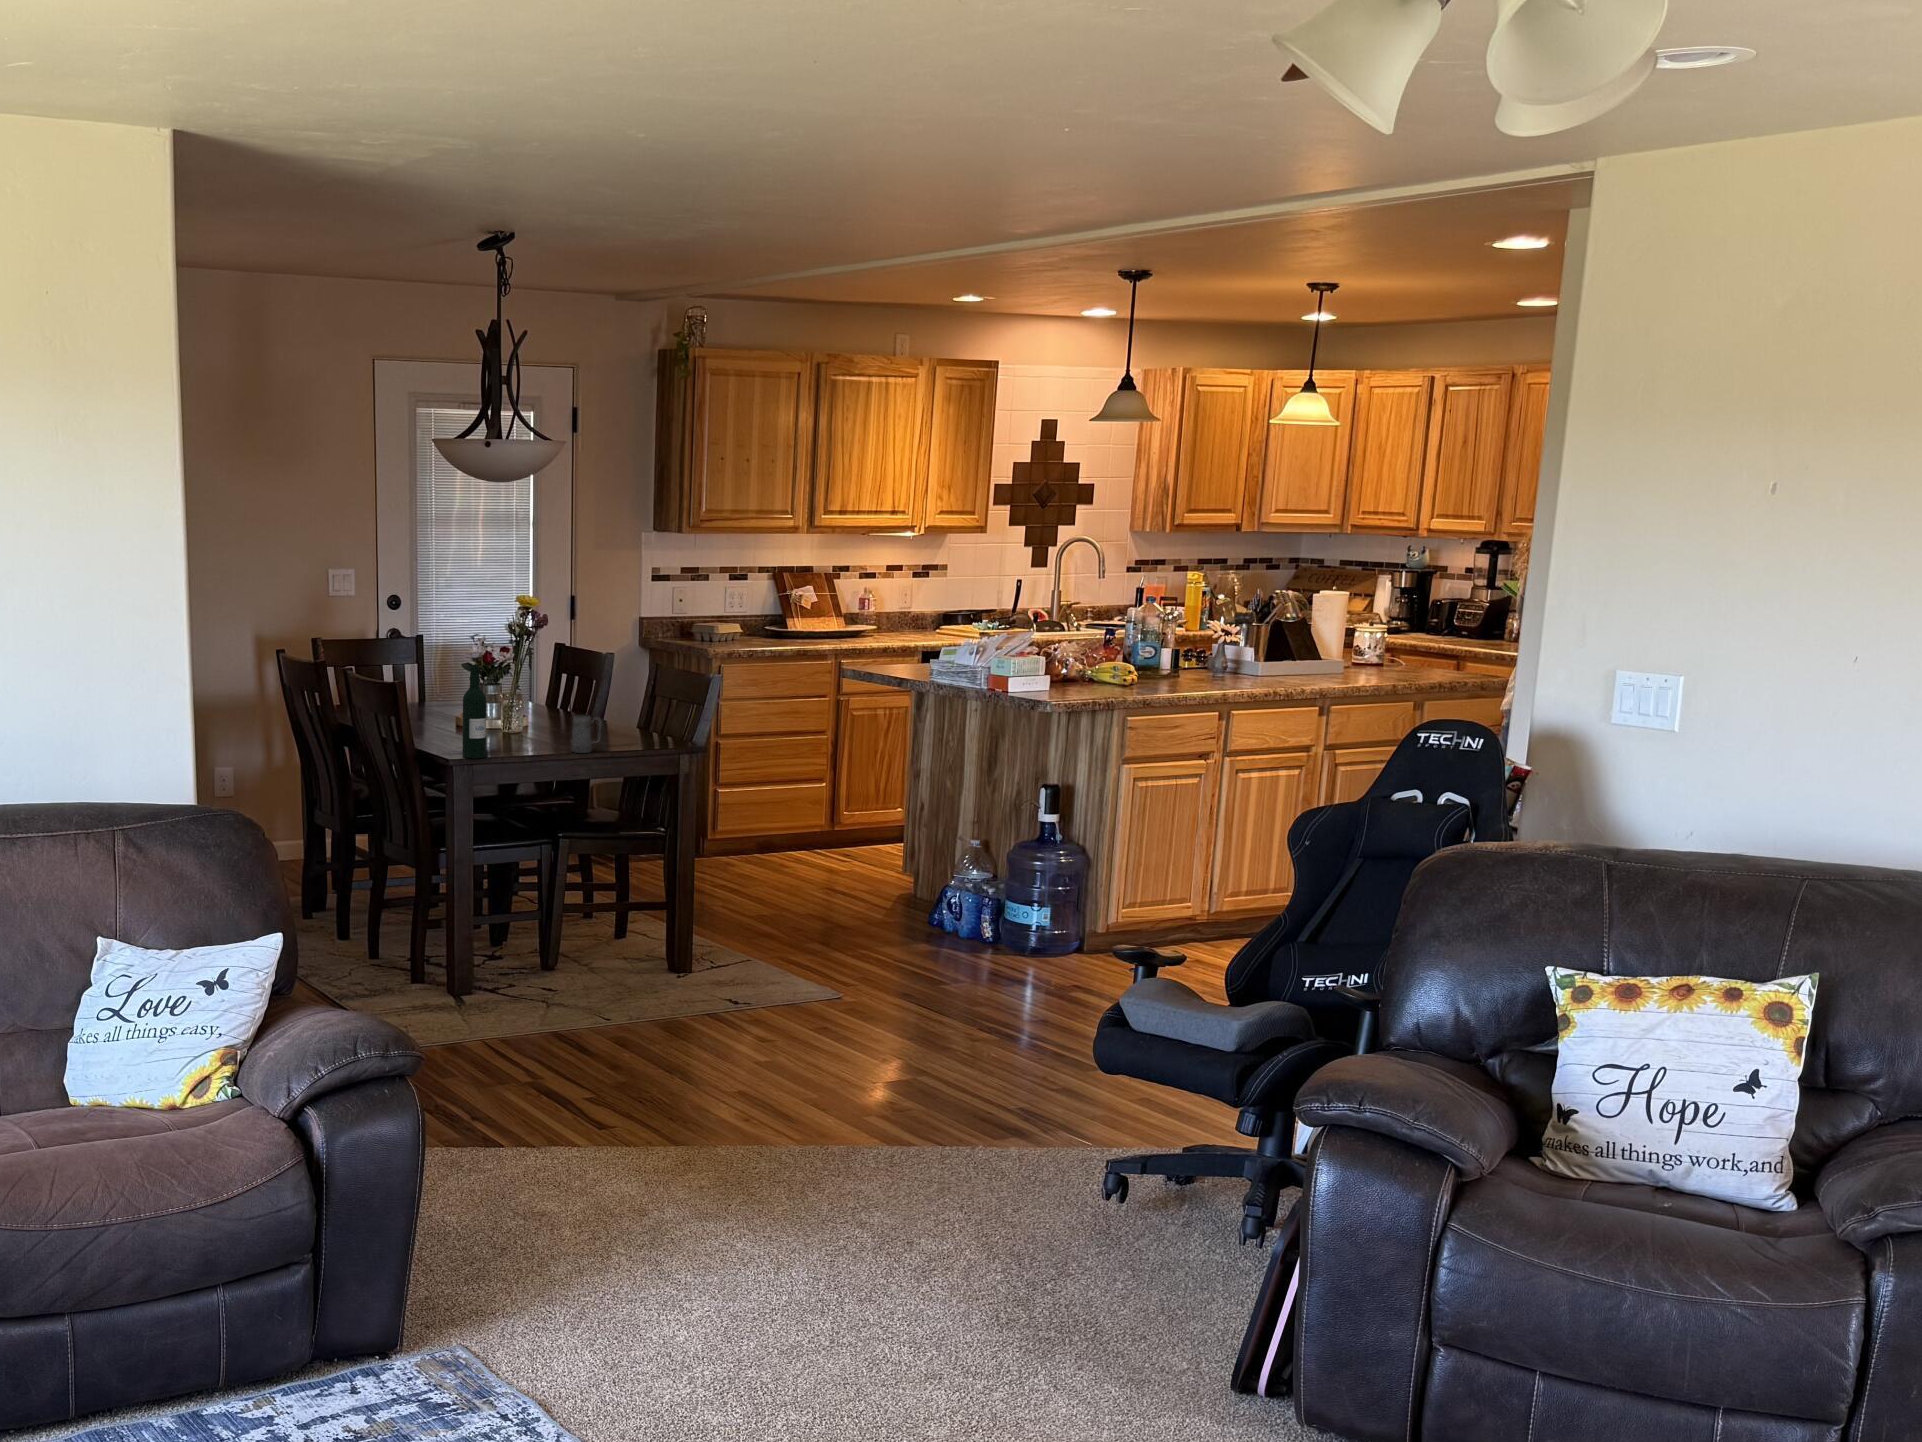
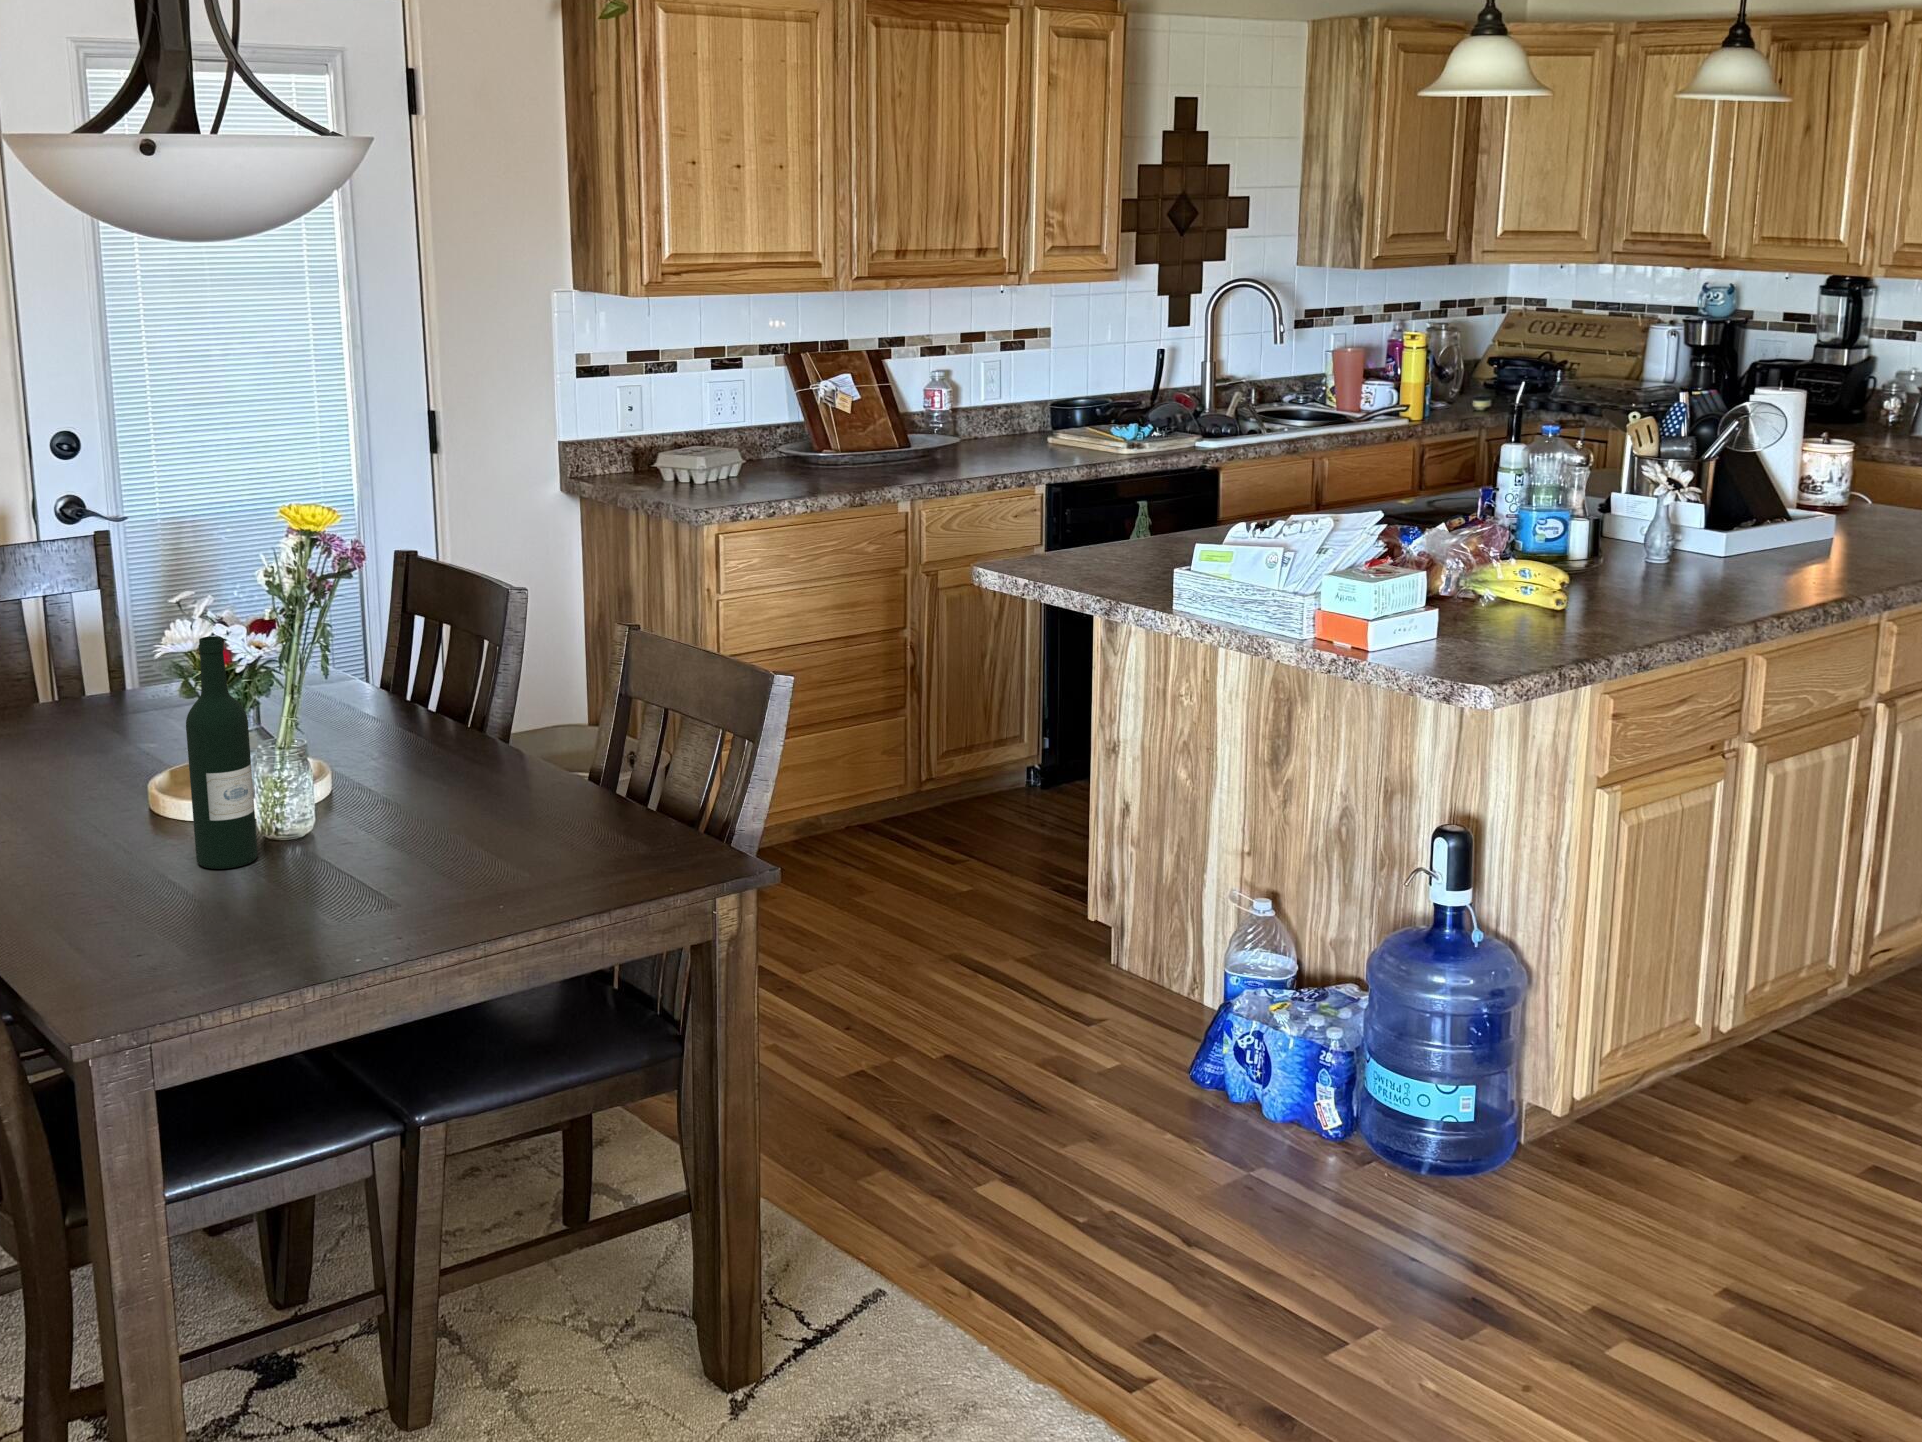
mug: present [571,716,602,753] -> none [471,724,542,815]

